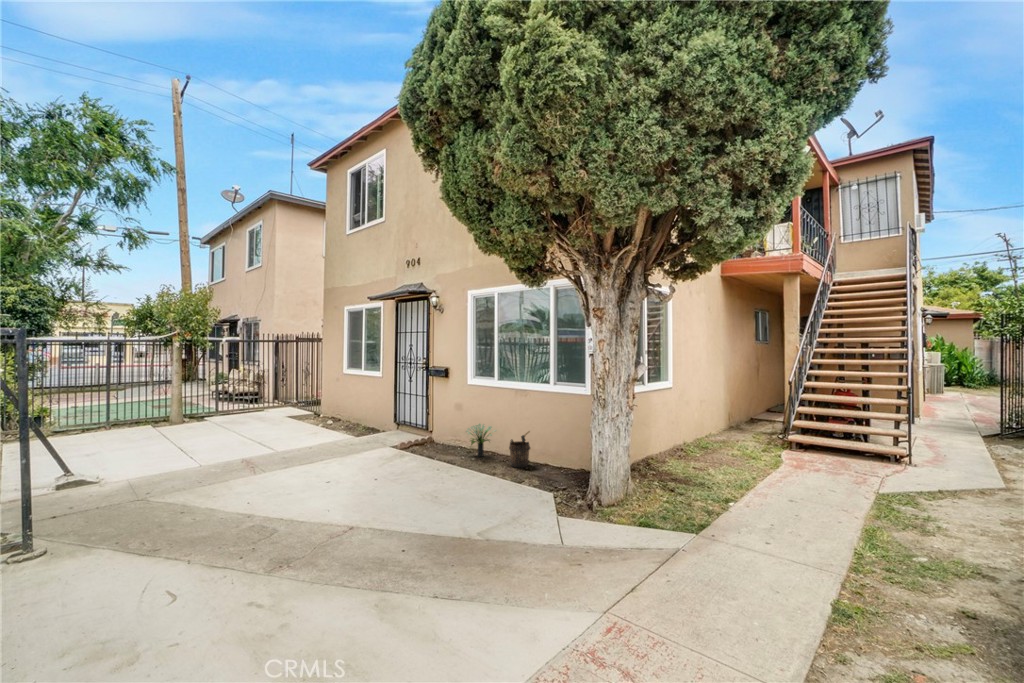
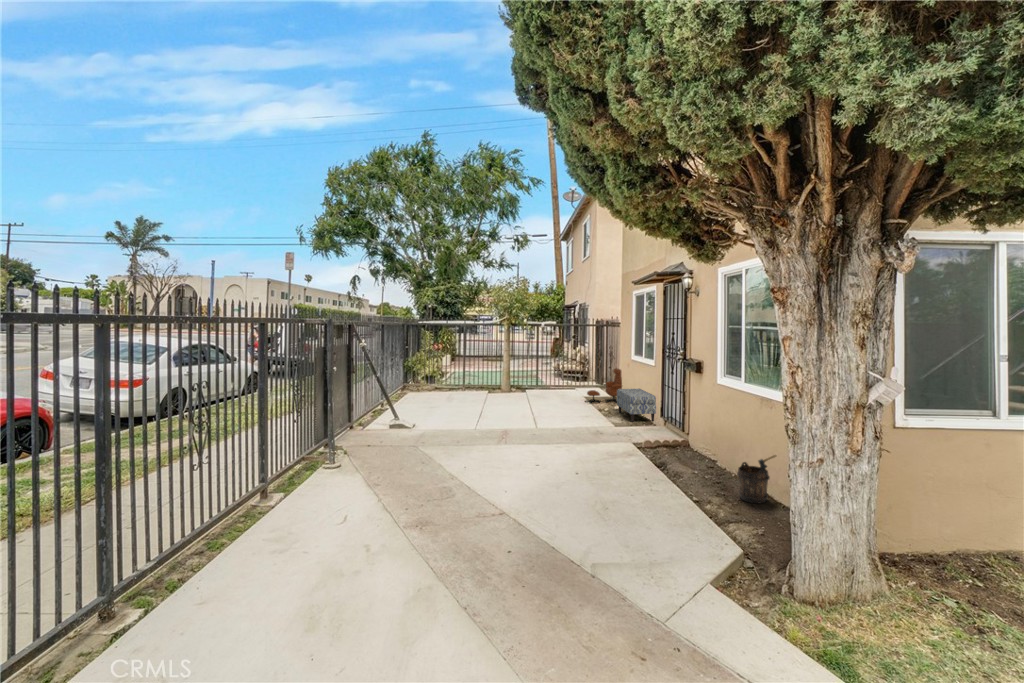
lounge chair: none [290,384,333,422] -> present [586,368,622,403]
bench: none [338,401,386,432] -> present [617,389,656,422]
potted plant: present [466,424,496,457] -> none [698,433,740,476]

